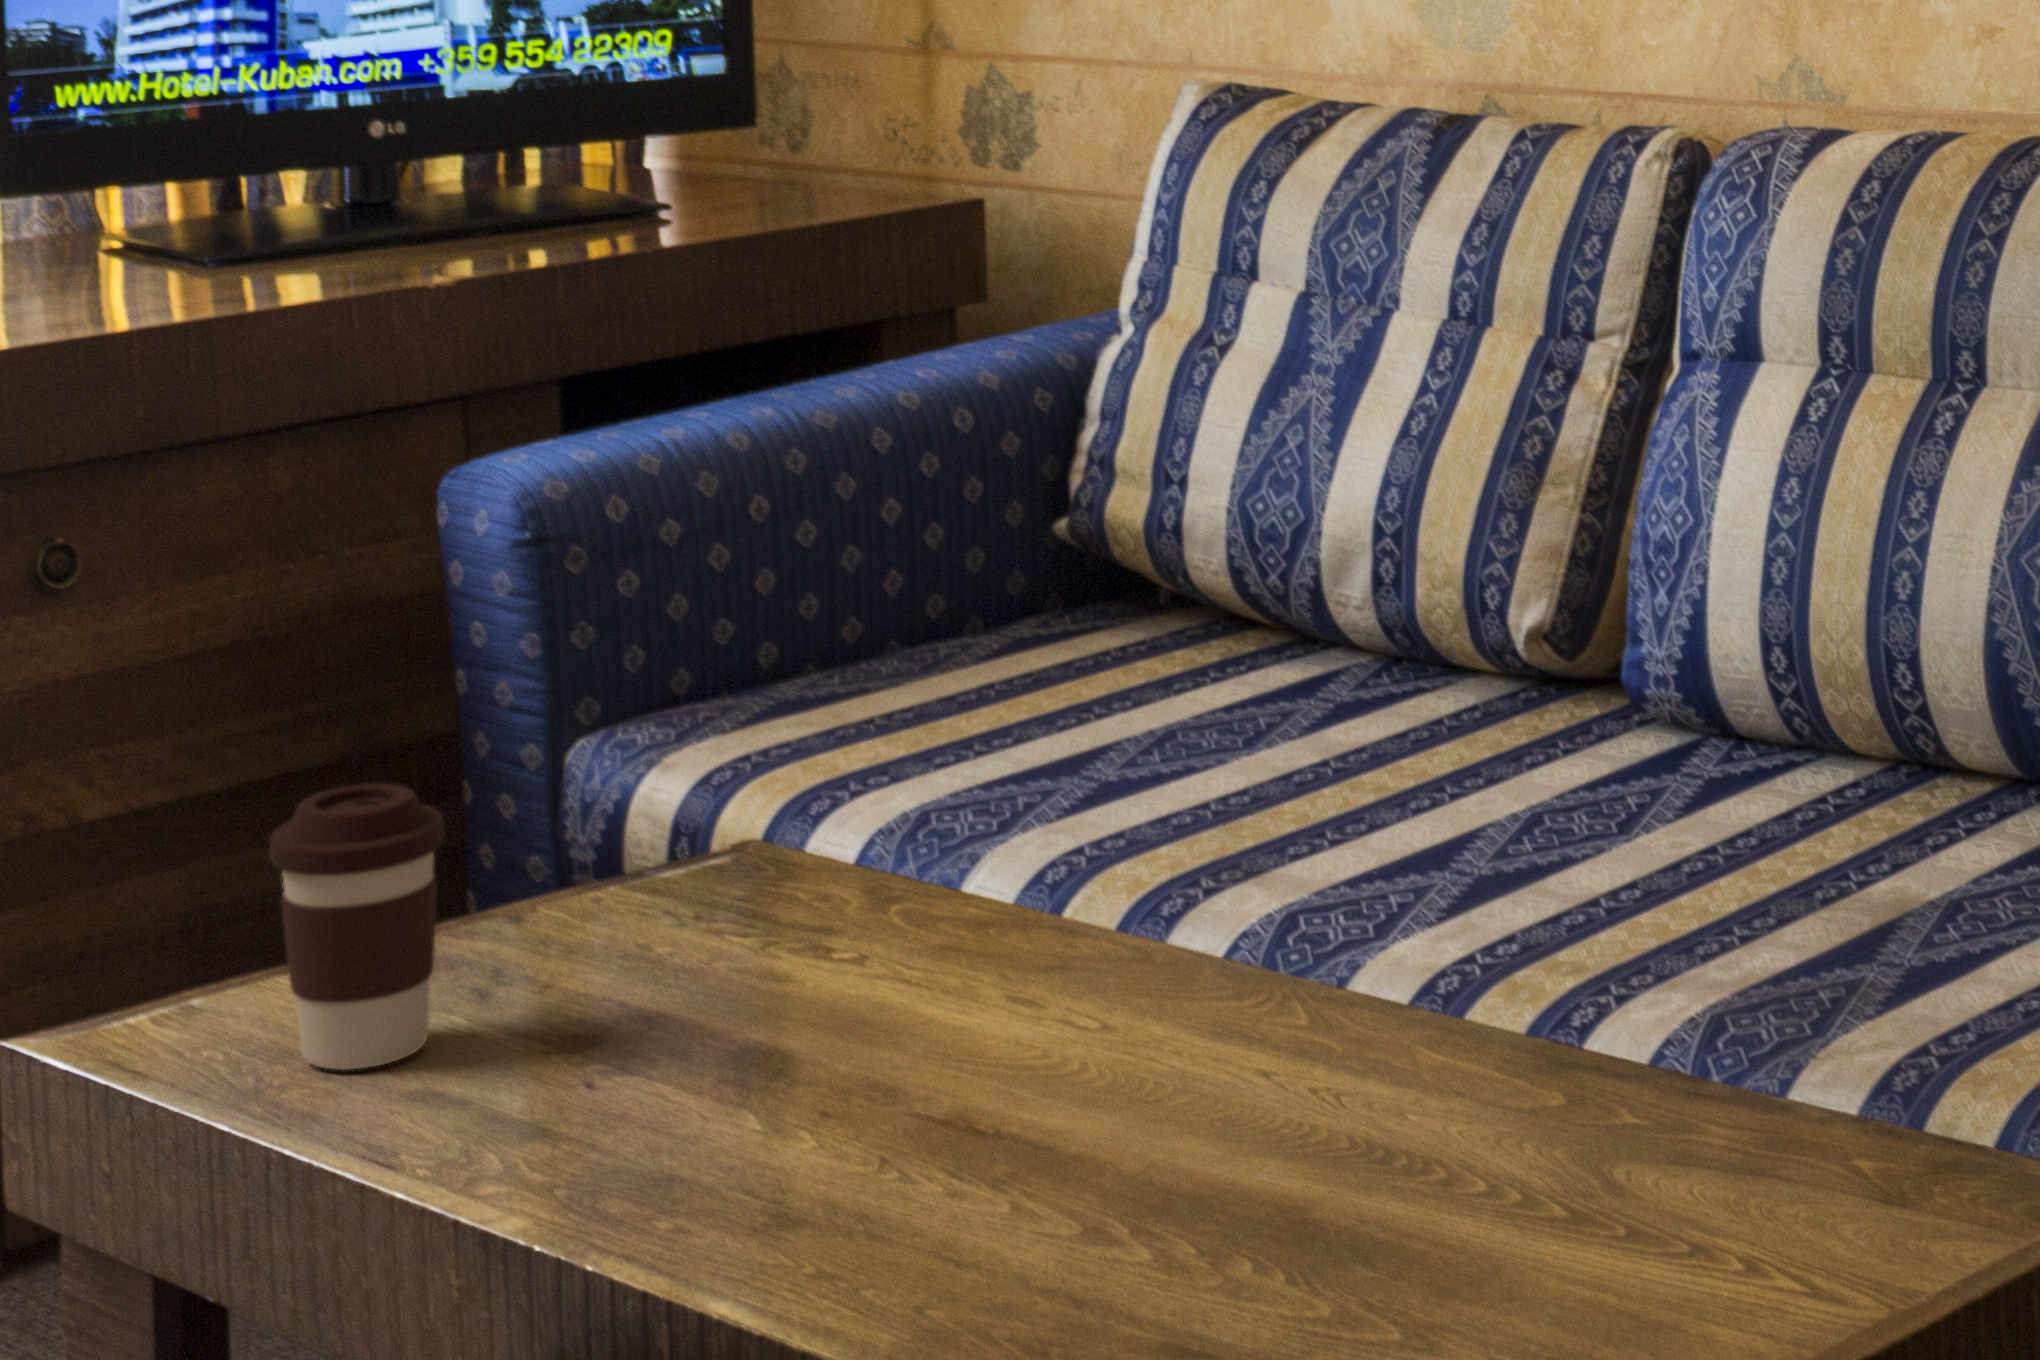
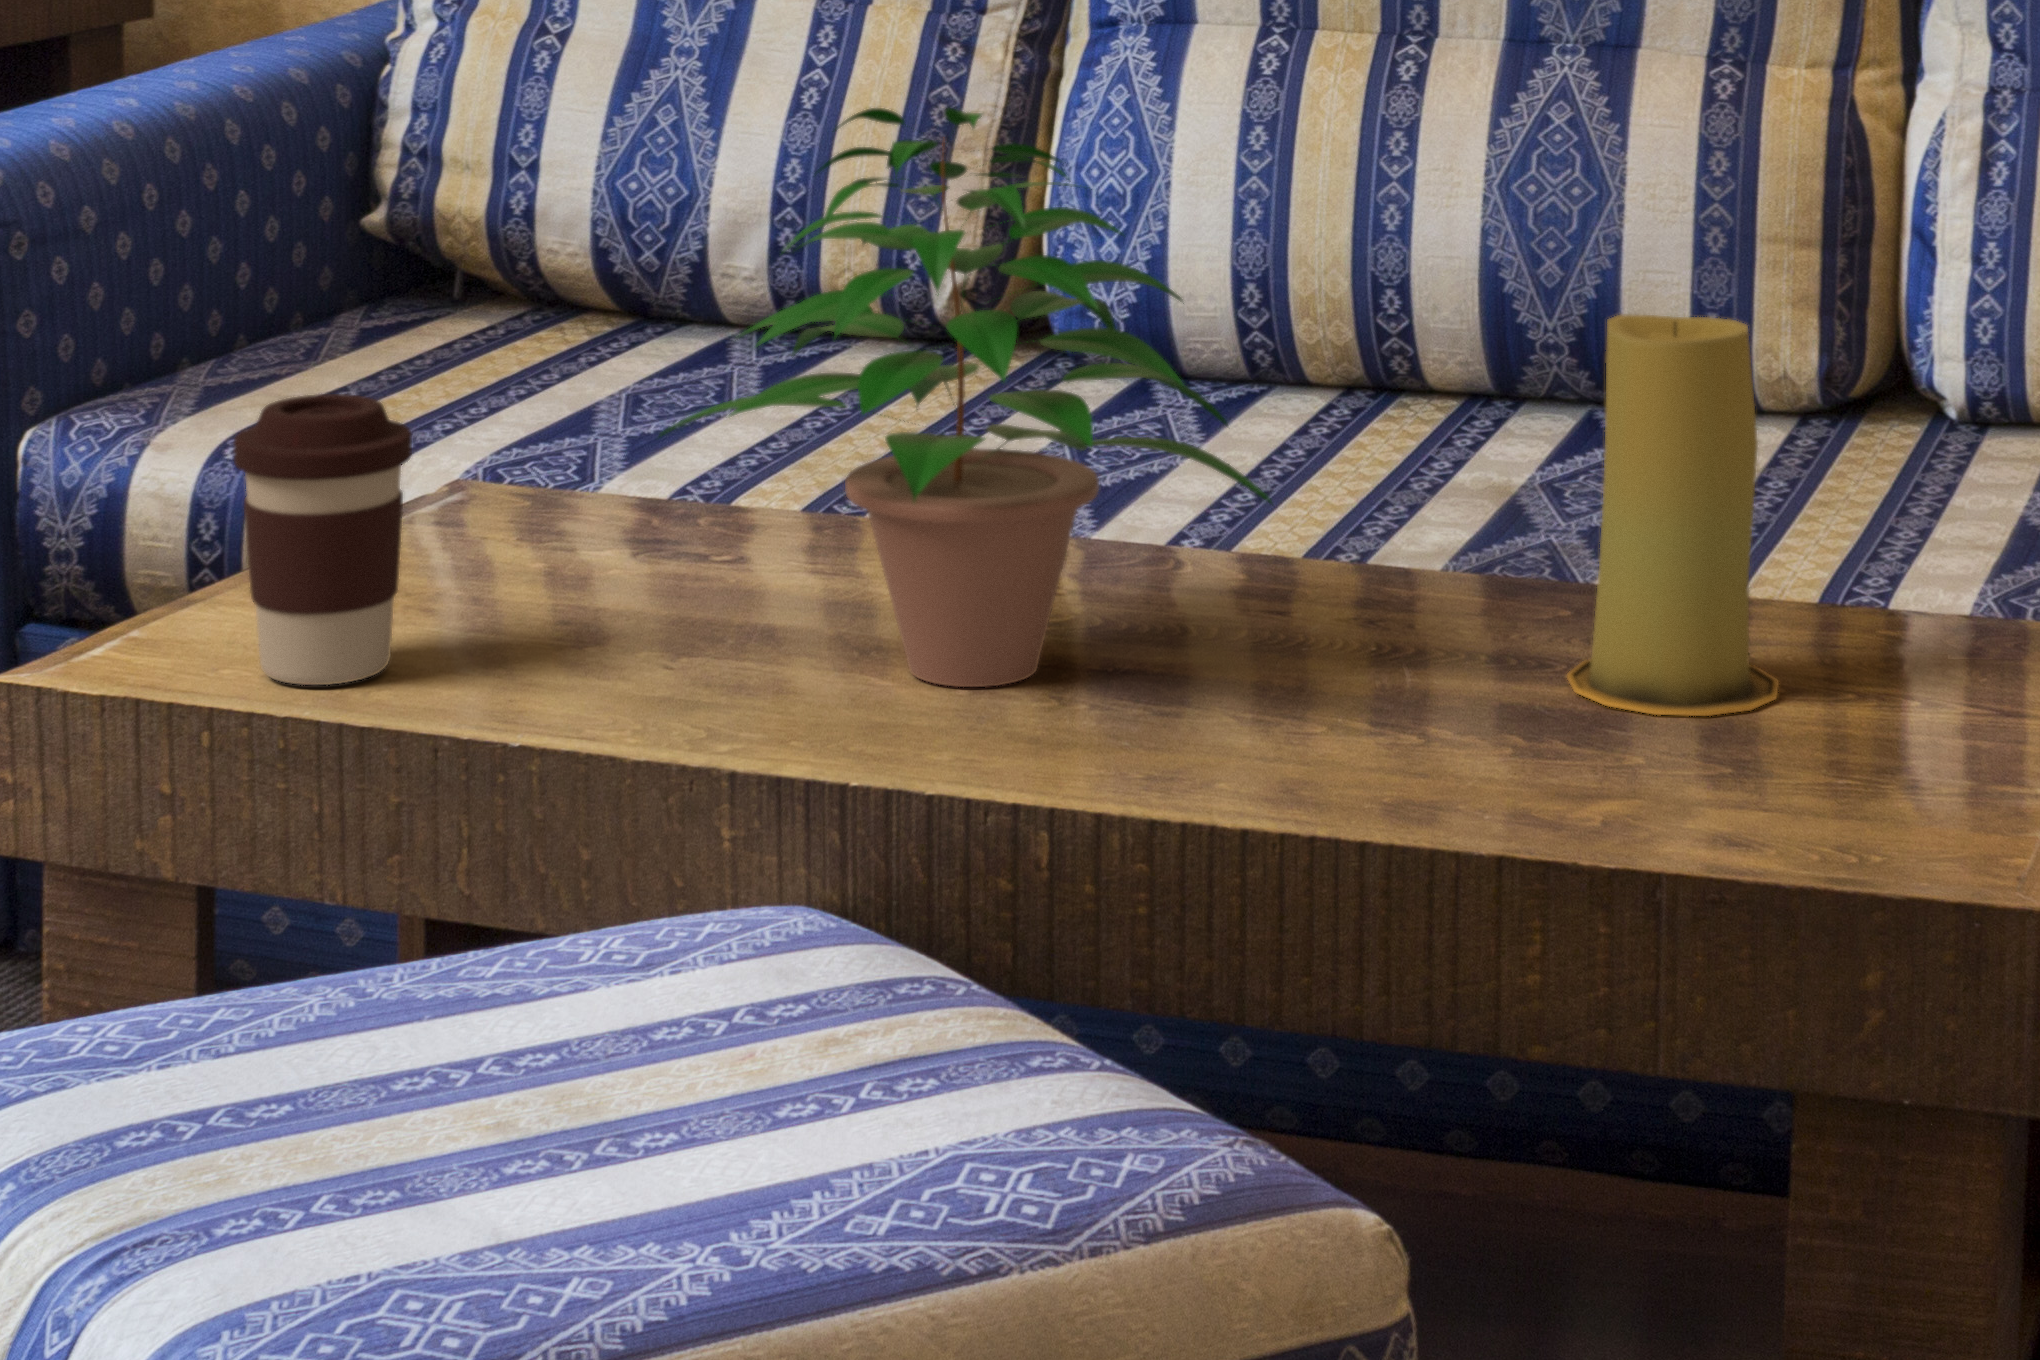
potted plant: none [604,543,1169,1133] -> present [659,108,1272,687]
candle: none [1402,797,1624,1249] -> present [1567,314,1779,716]

